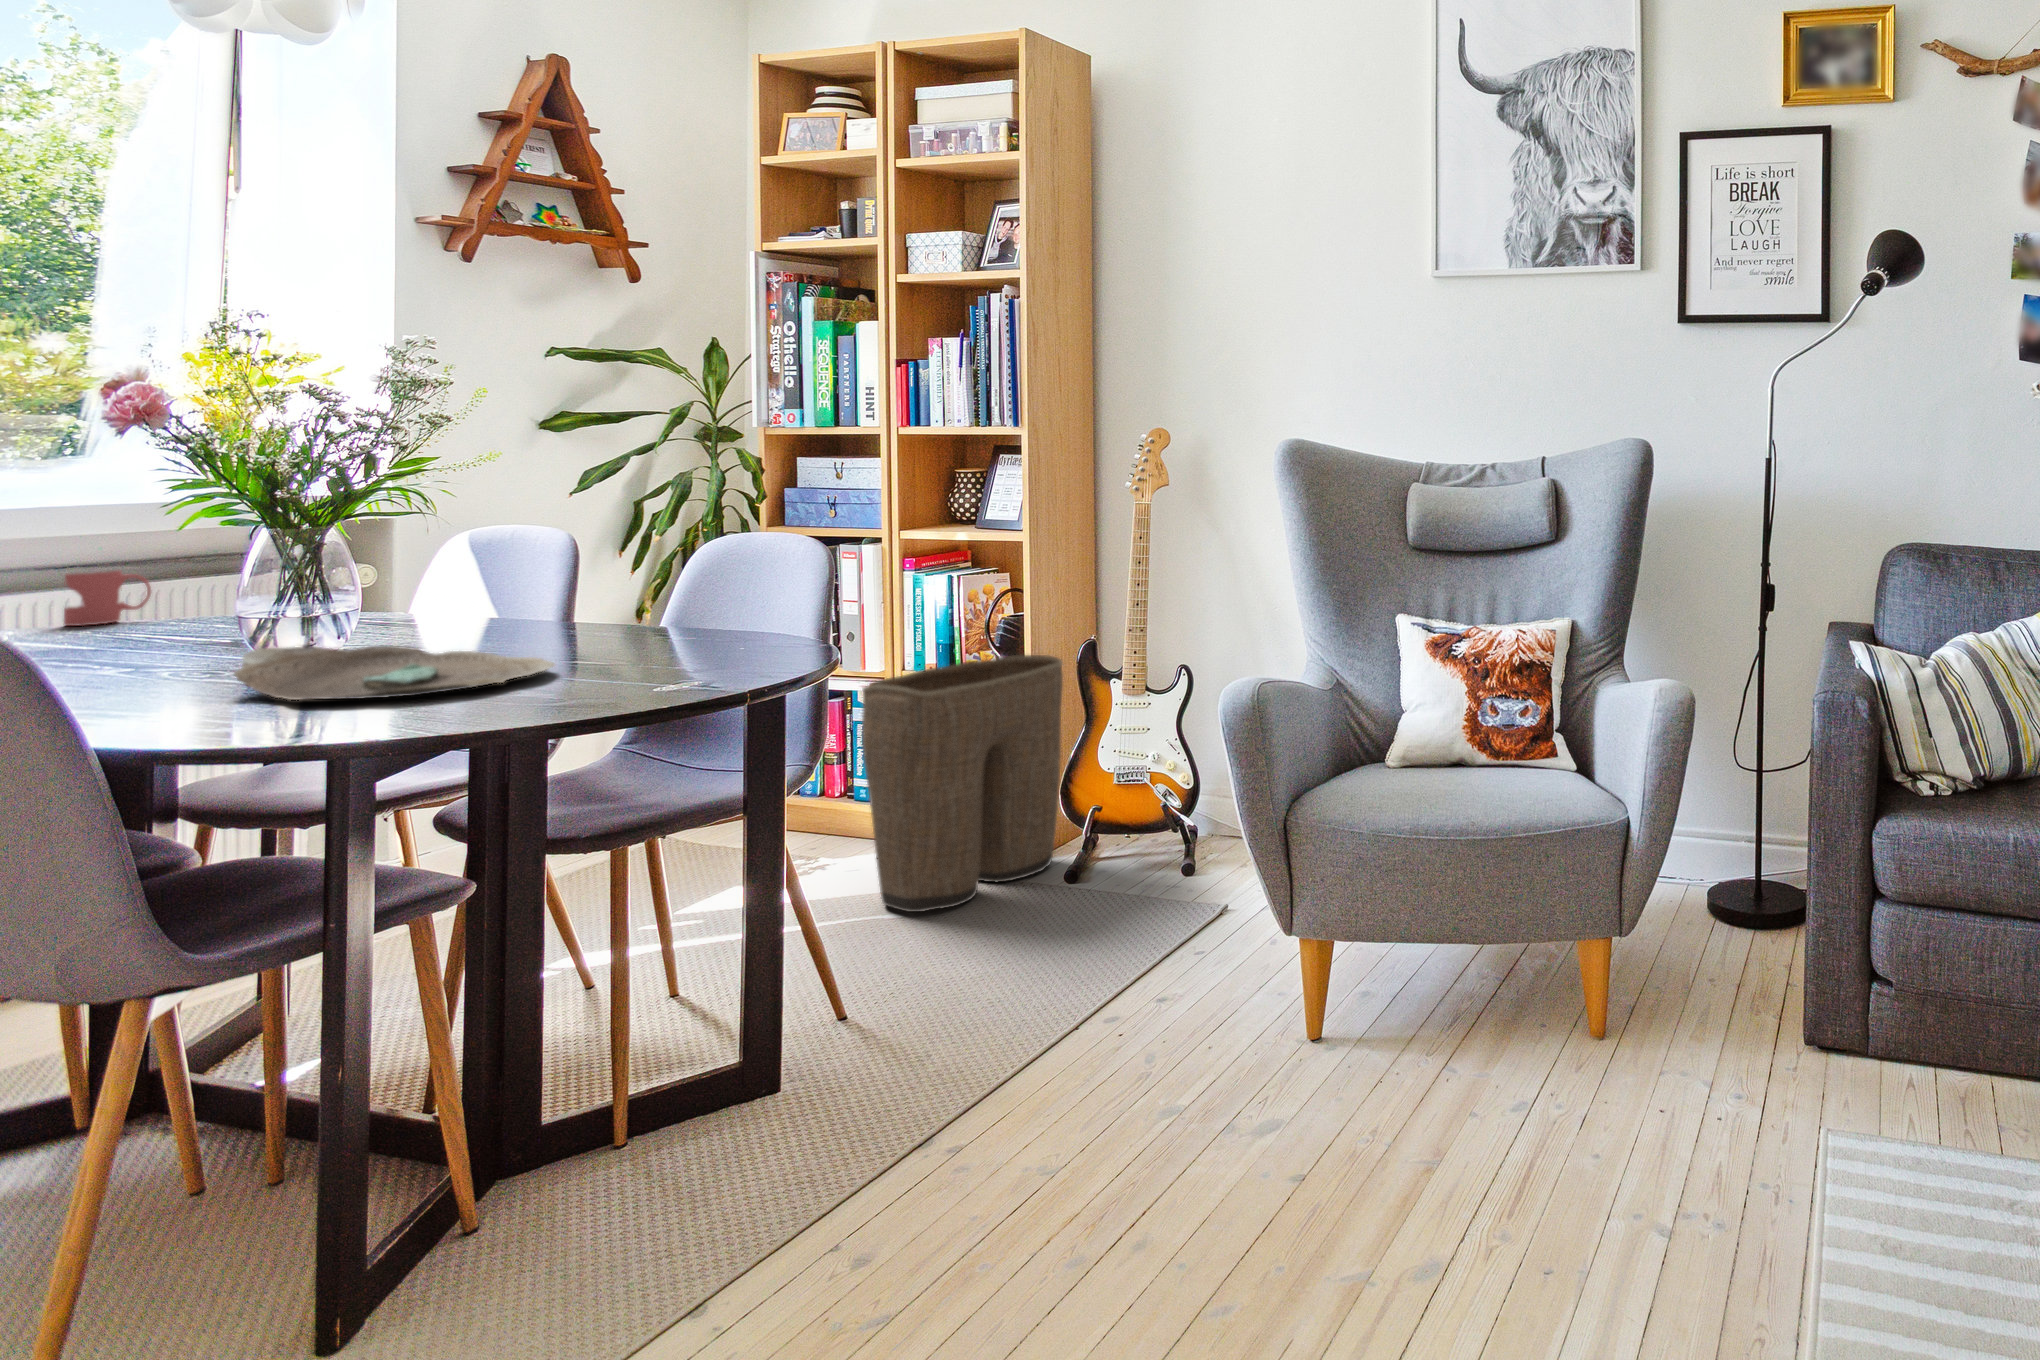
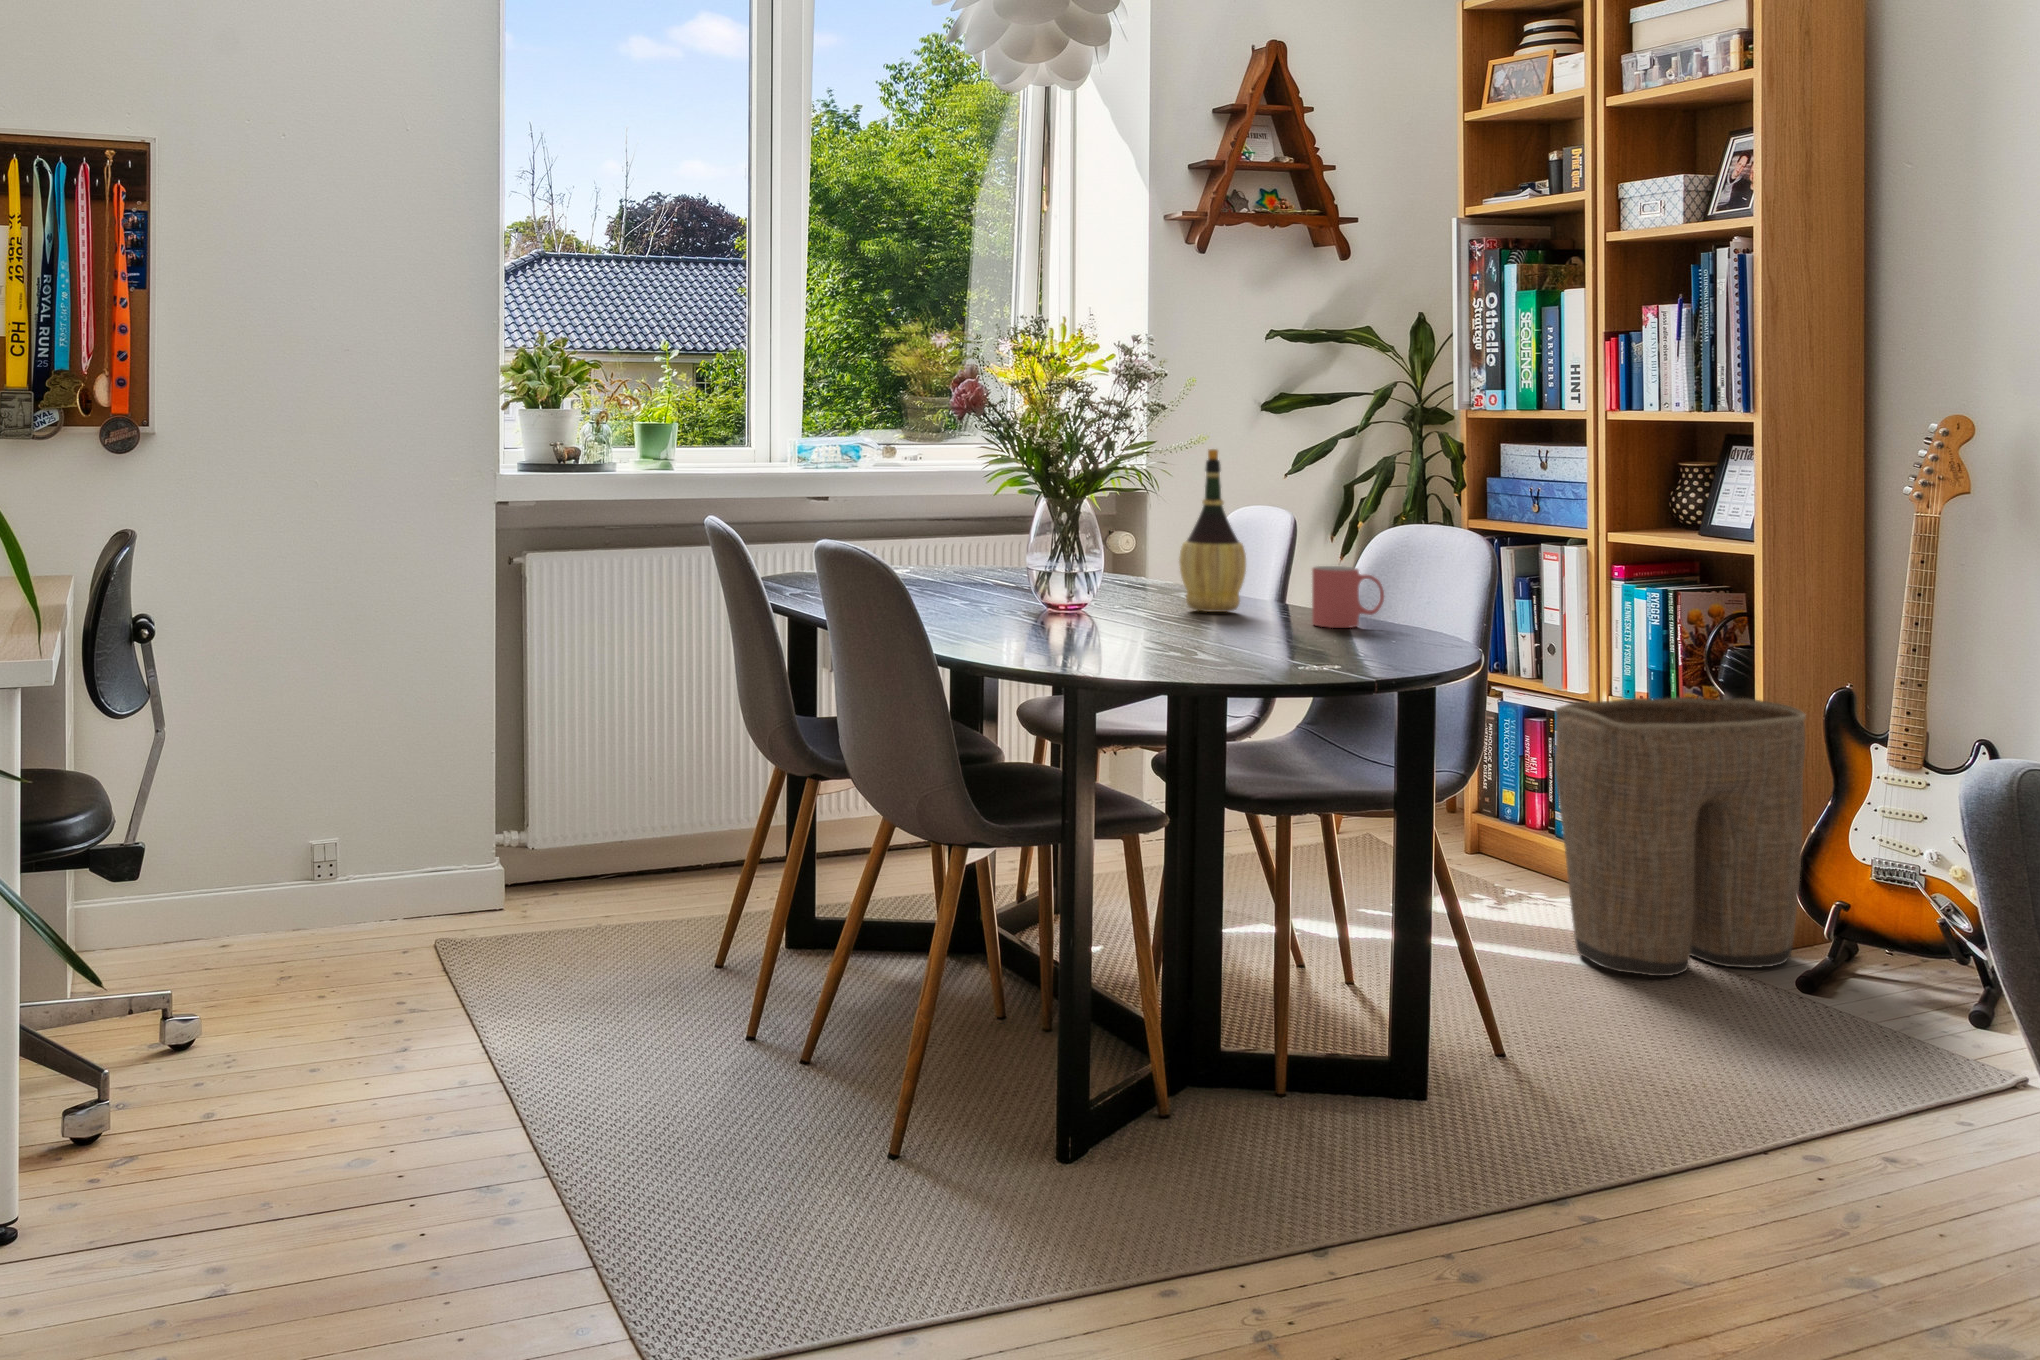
wine bottle: none [464,465,551,643] -> present [1179,449,1246,612]
mug: present [64,569,151,626] -> present [1312,566,1384,628]
decorative bowl: present [234,646,555,700] -> none [1020,593,1239,648]

